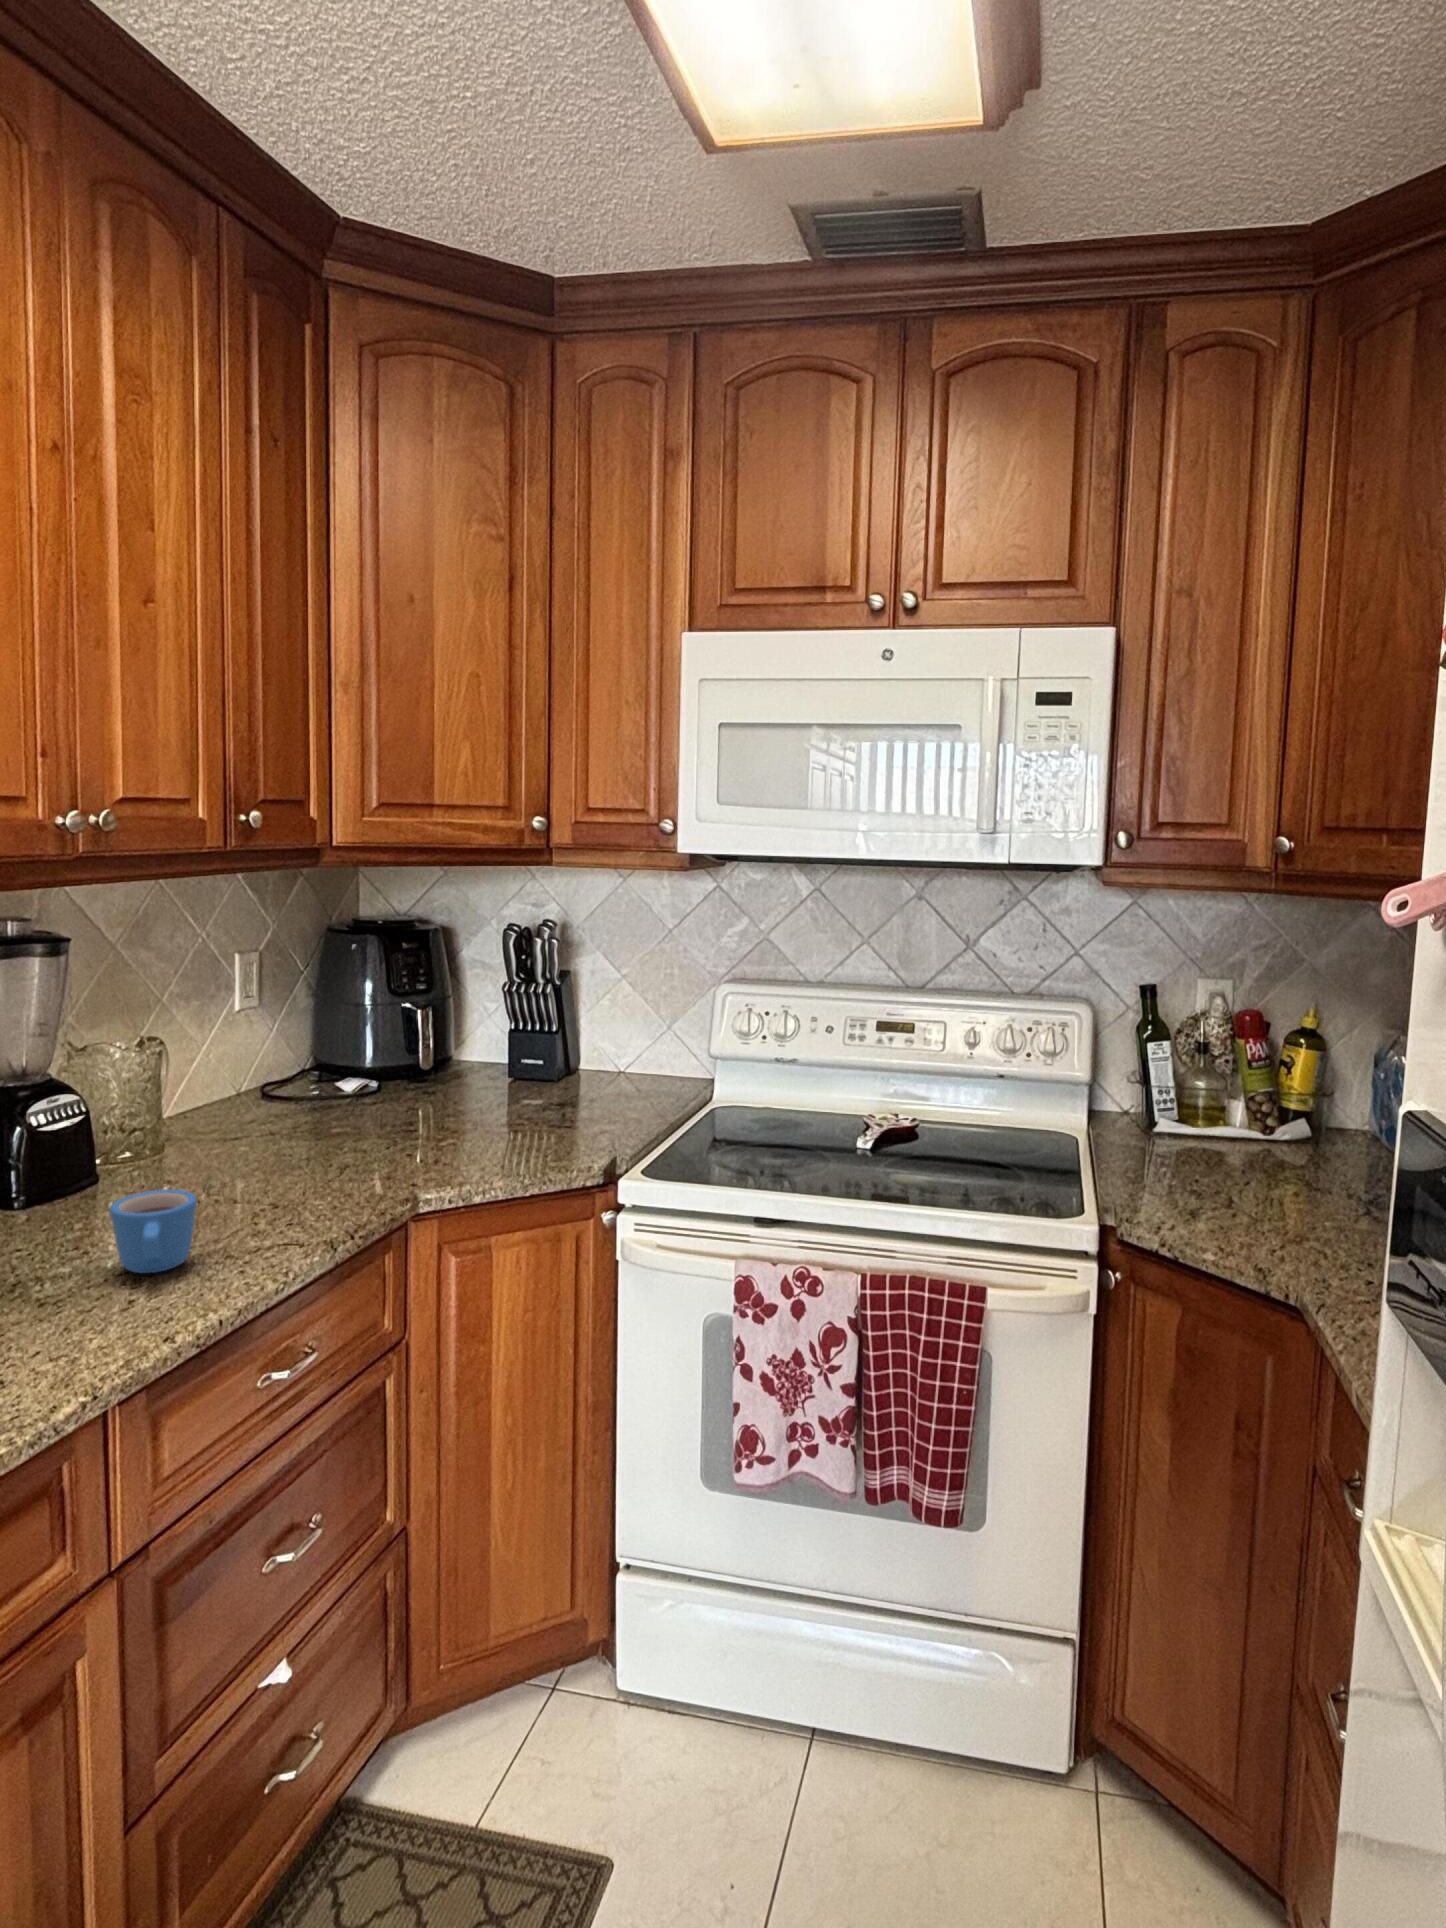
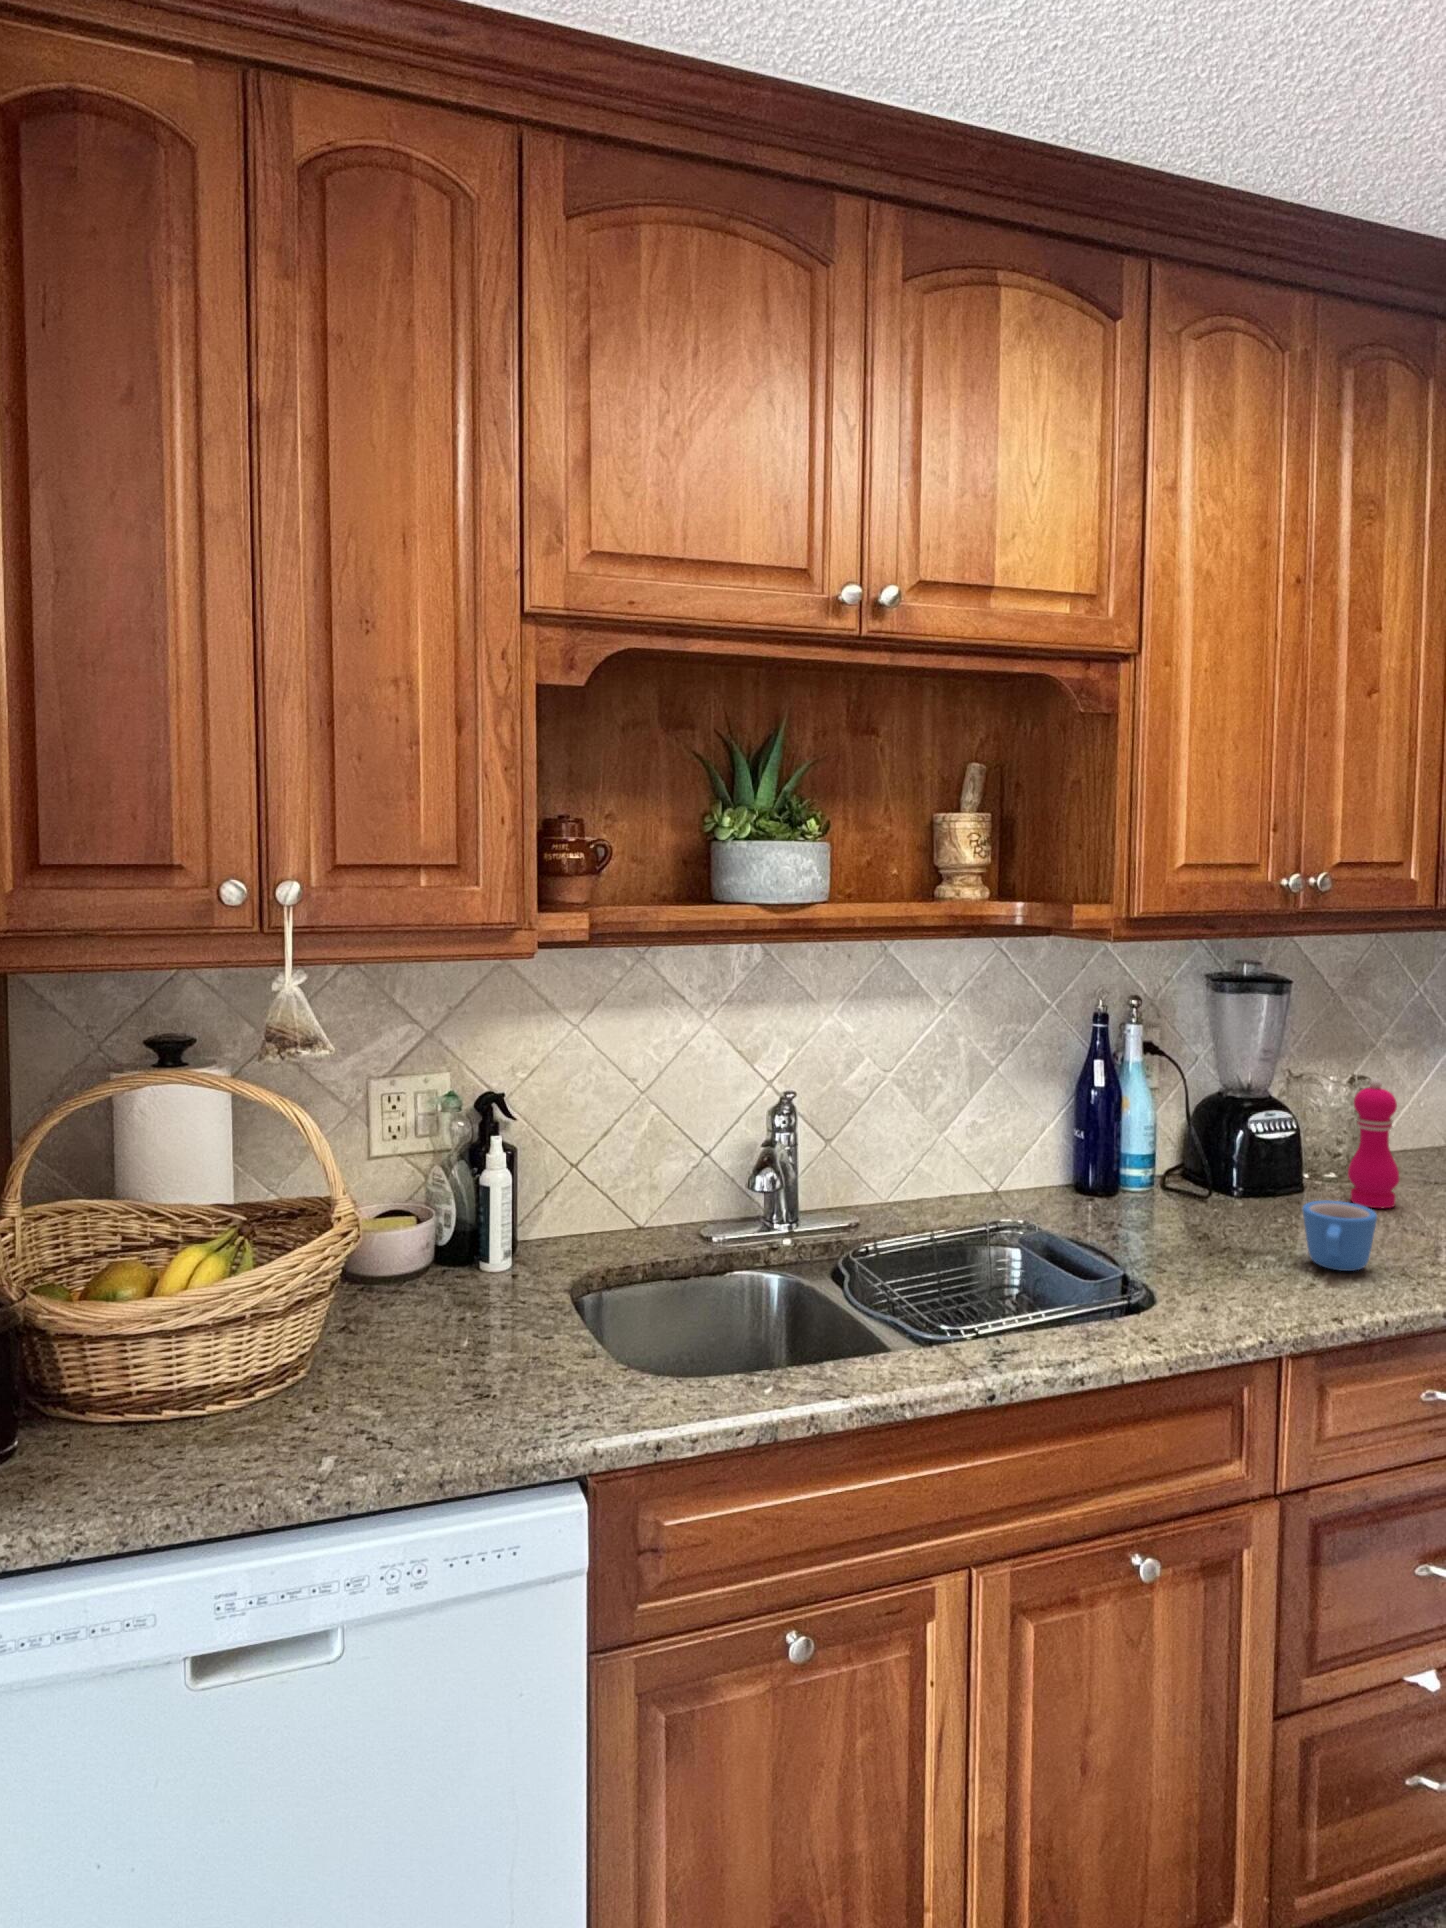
pepper mill: none [148,1040,204,1183] -> present [1348,1078,1399,1208]

